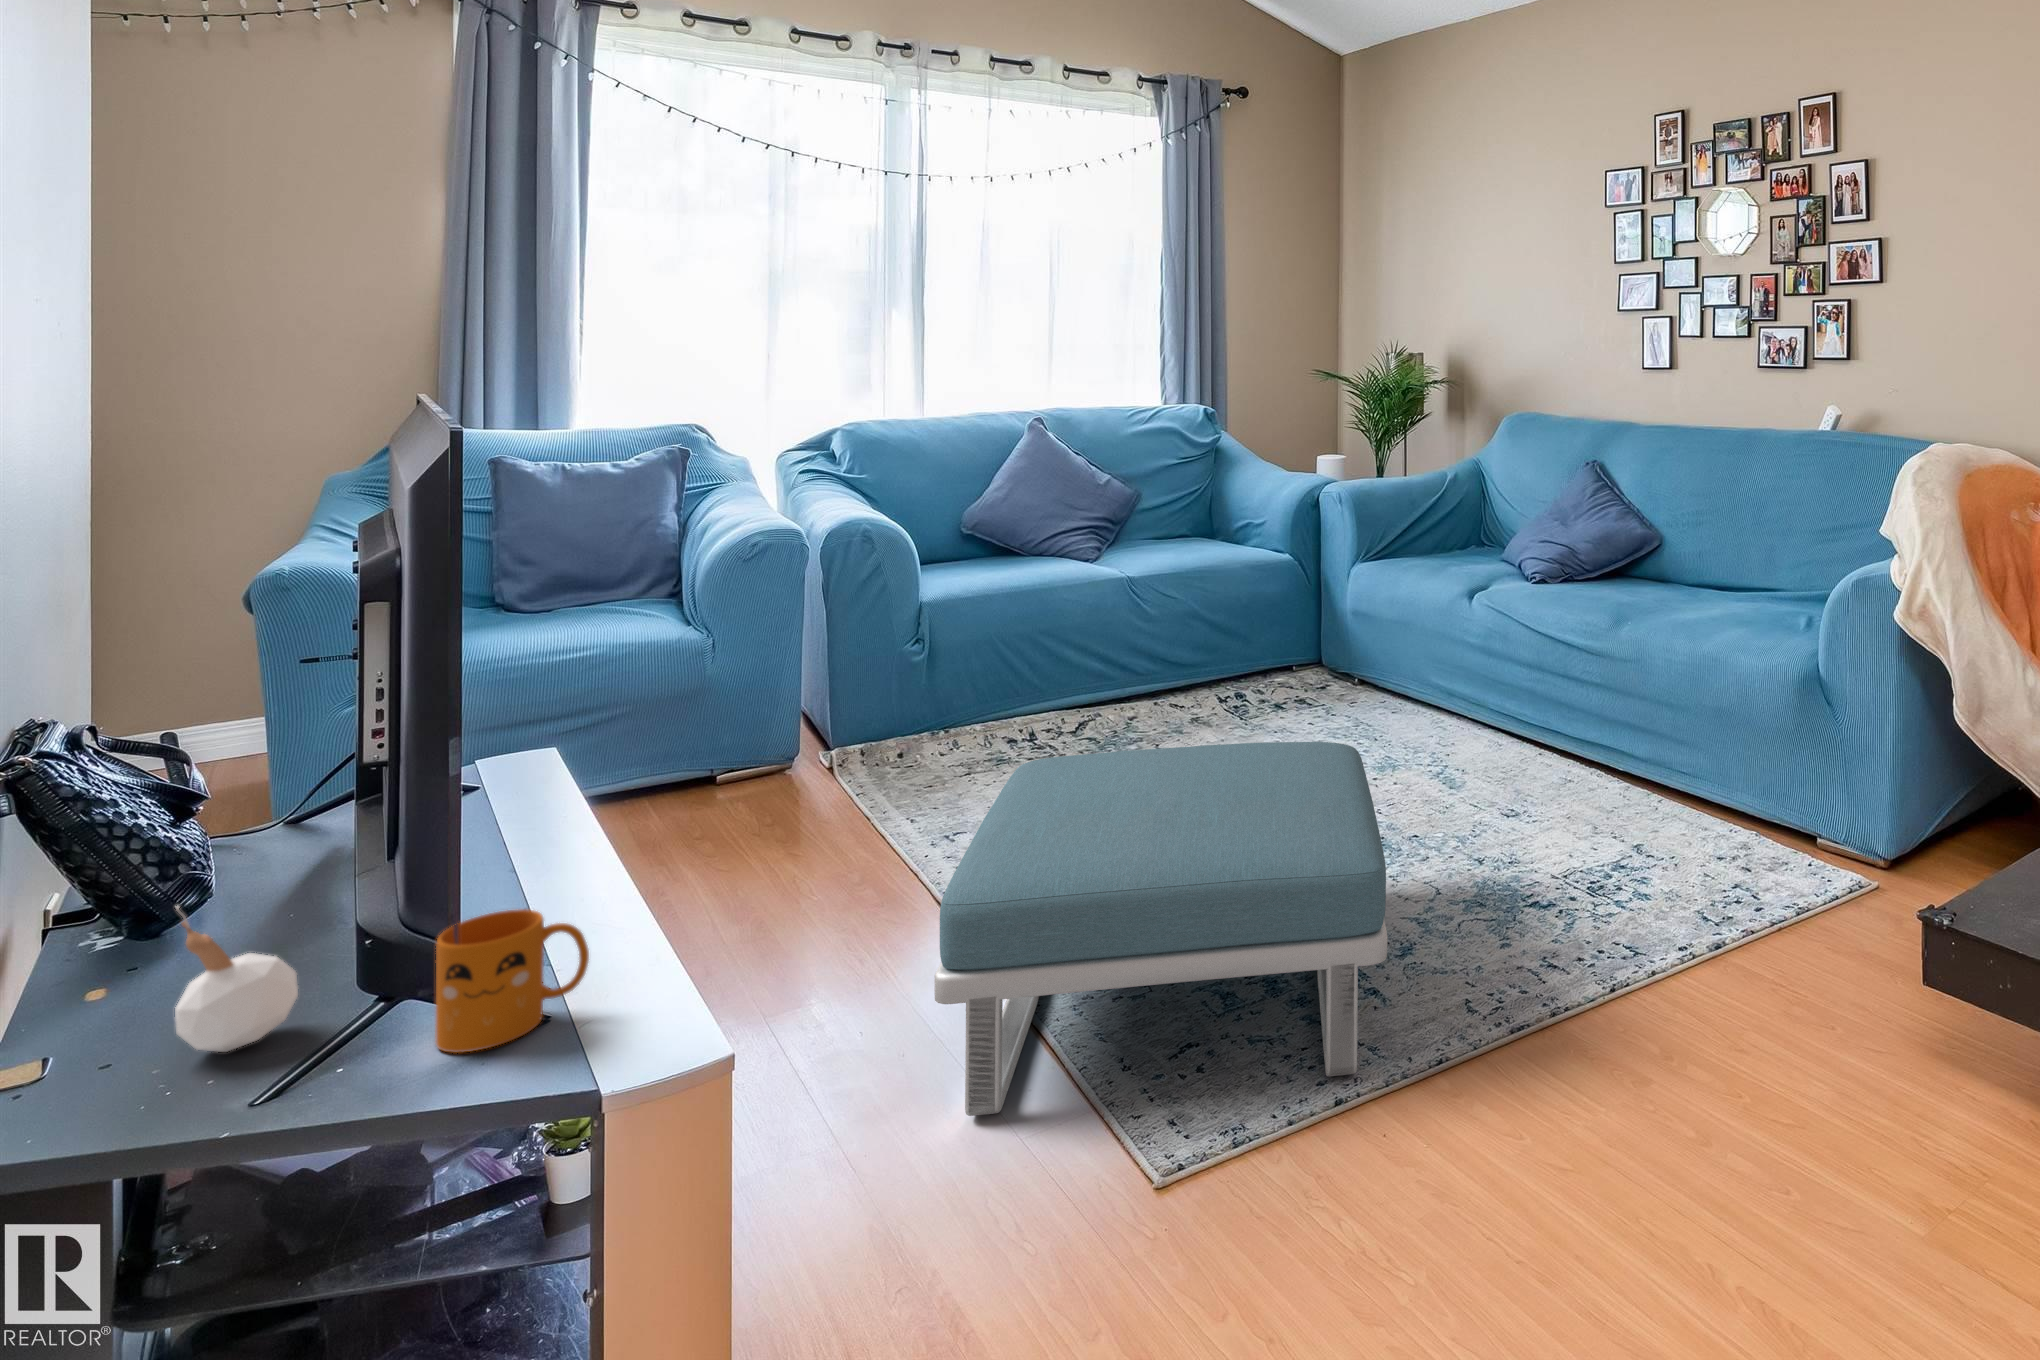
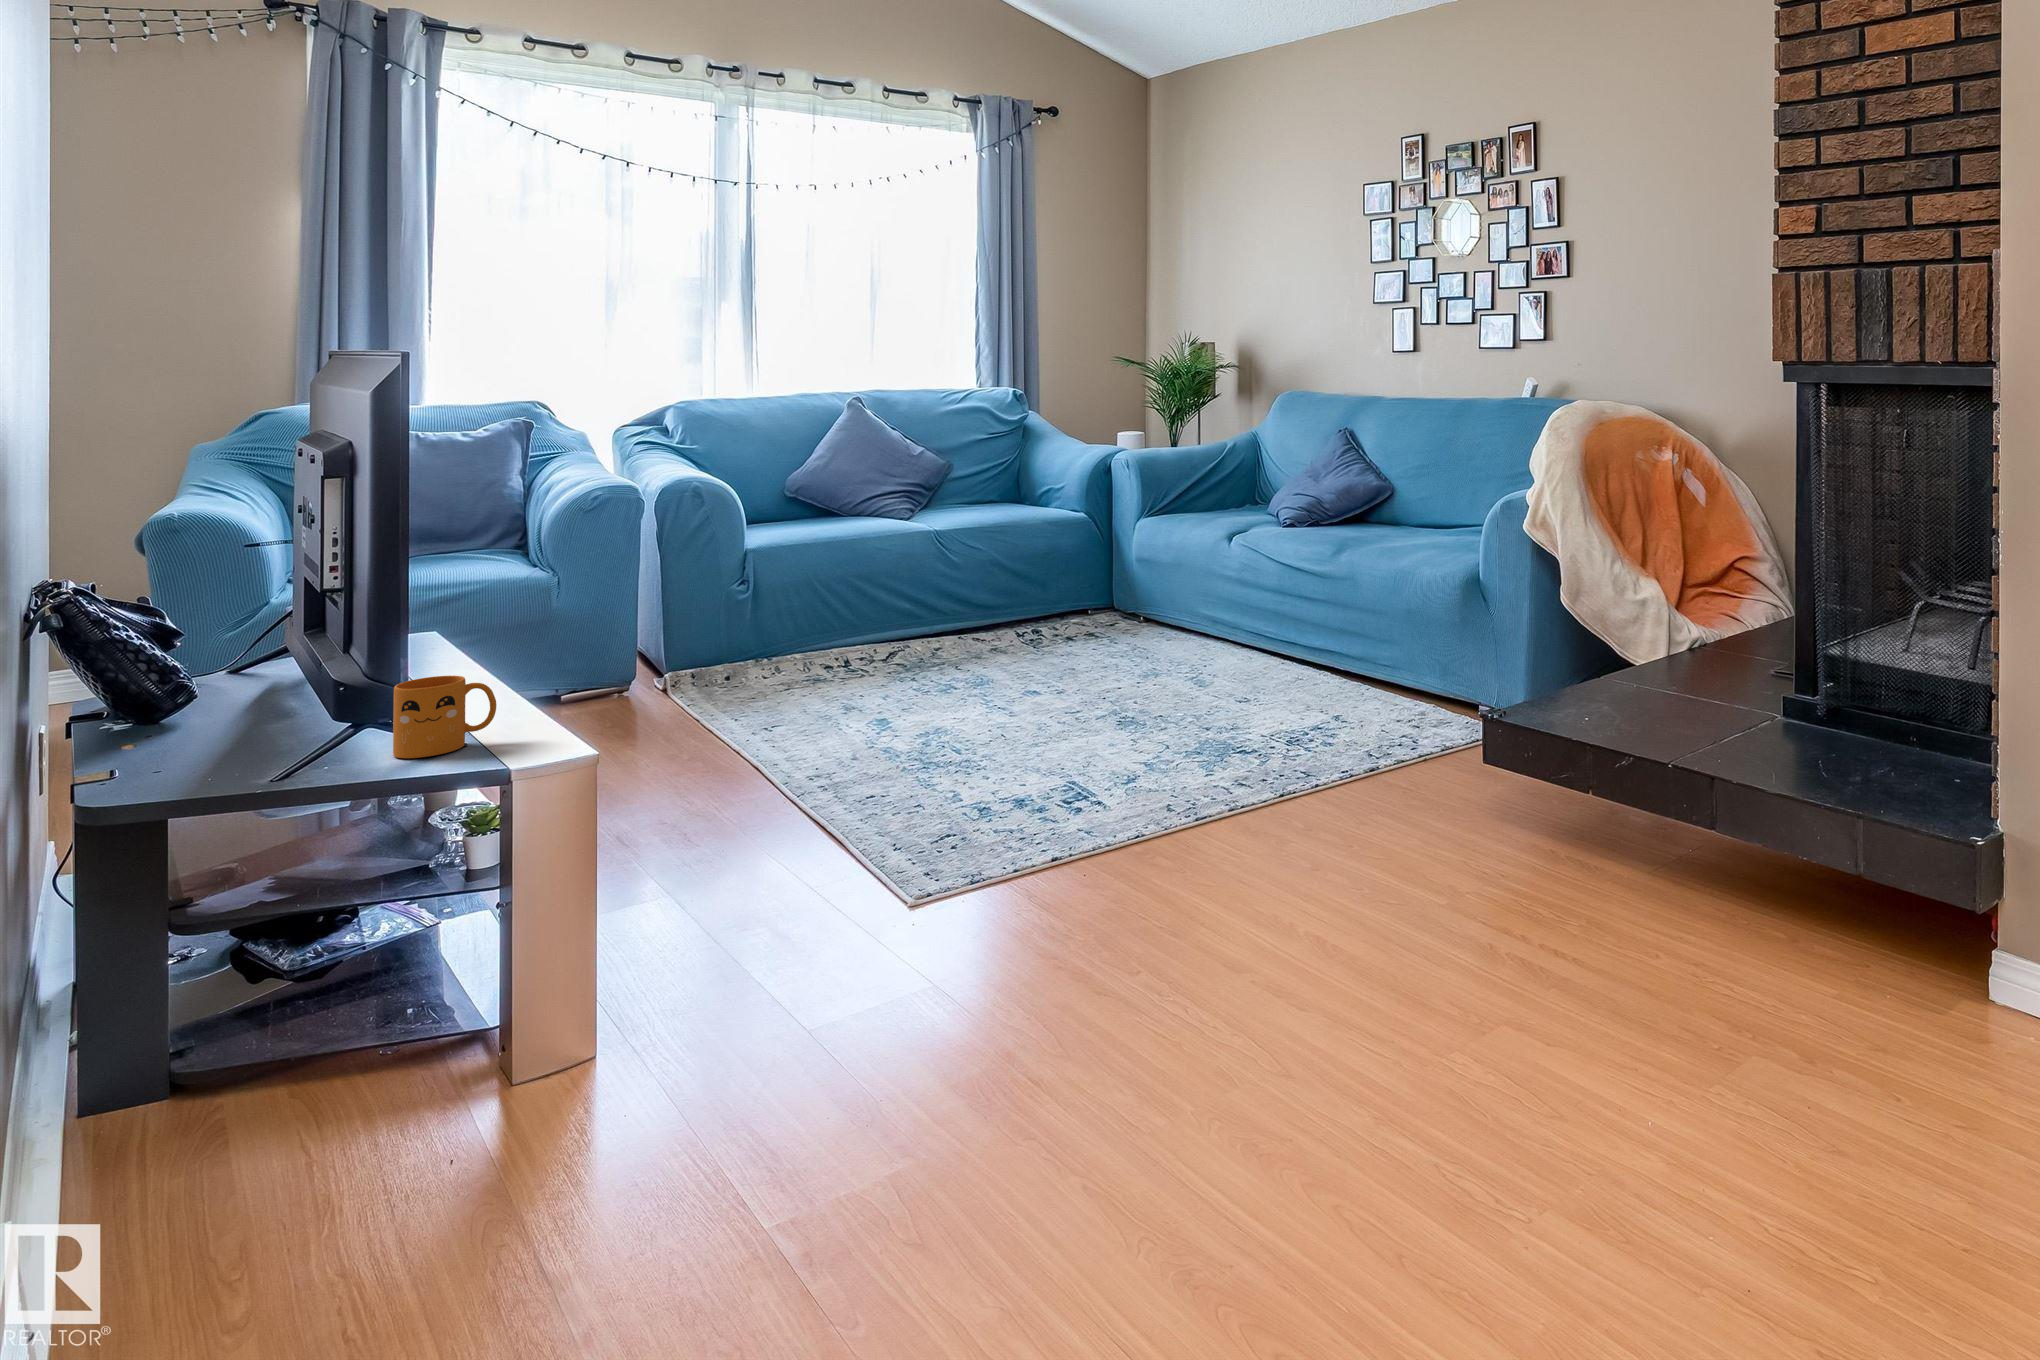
footstool: present [934,742,1388,1116] -> none [745,632,1102,878]
candle: present [175,907,298,1052] -> none [212,666,294,762]

